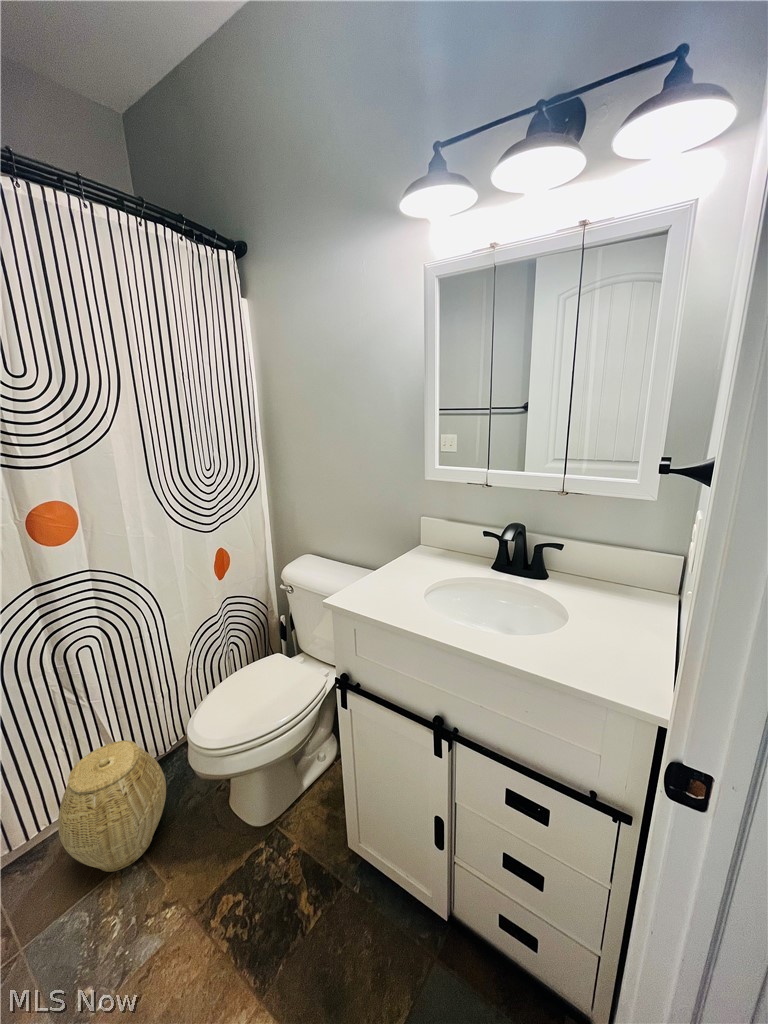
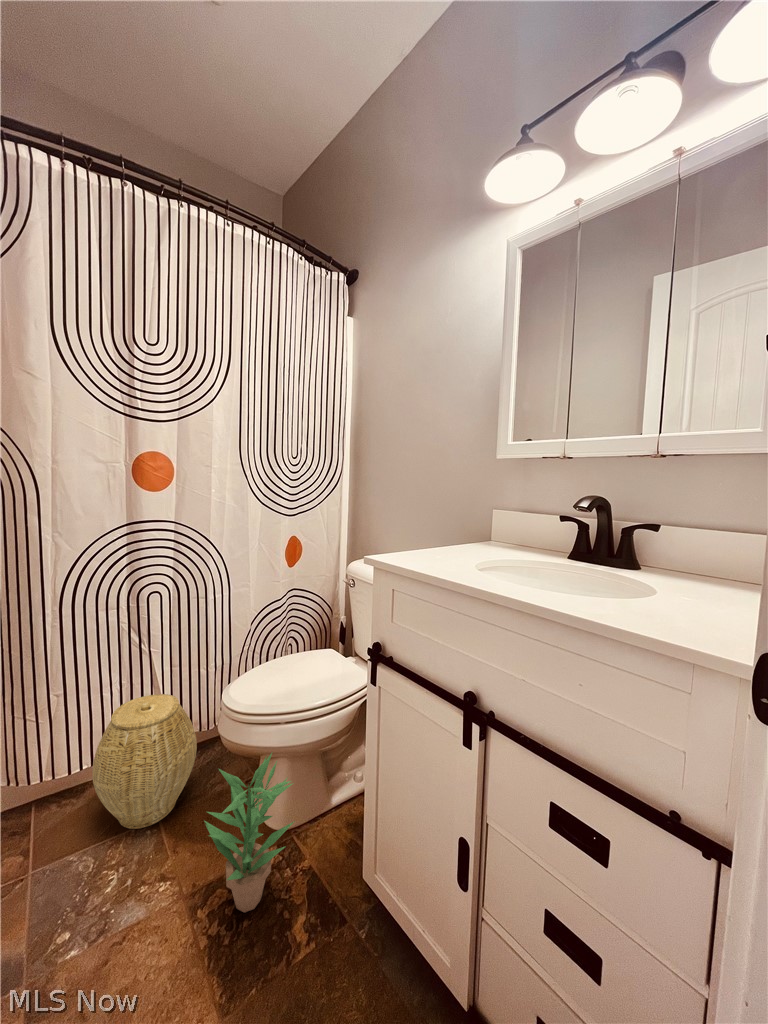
potted plant: none [202,781,288,908] -> present [204,753,295,913]

